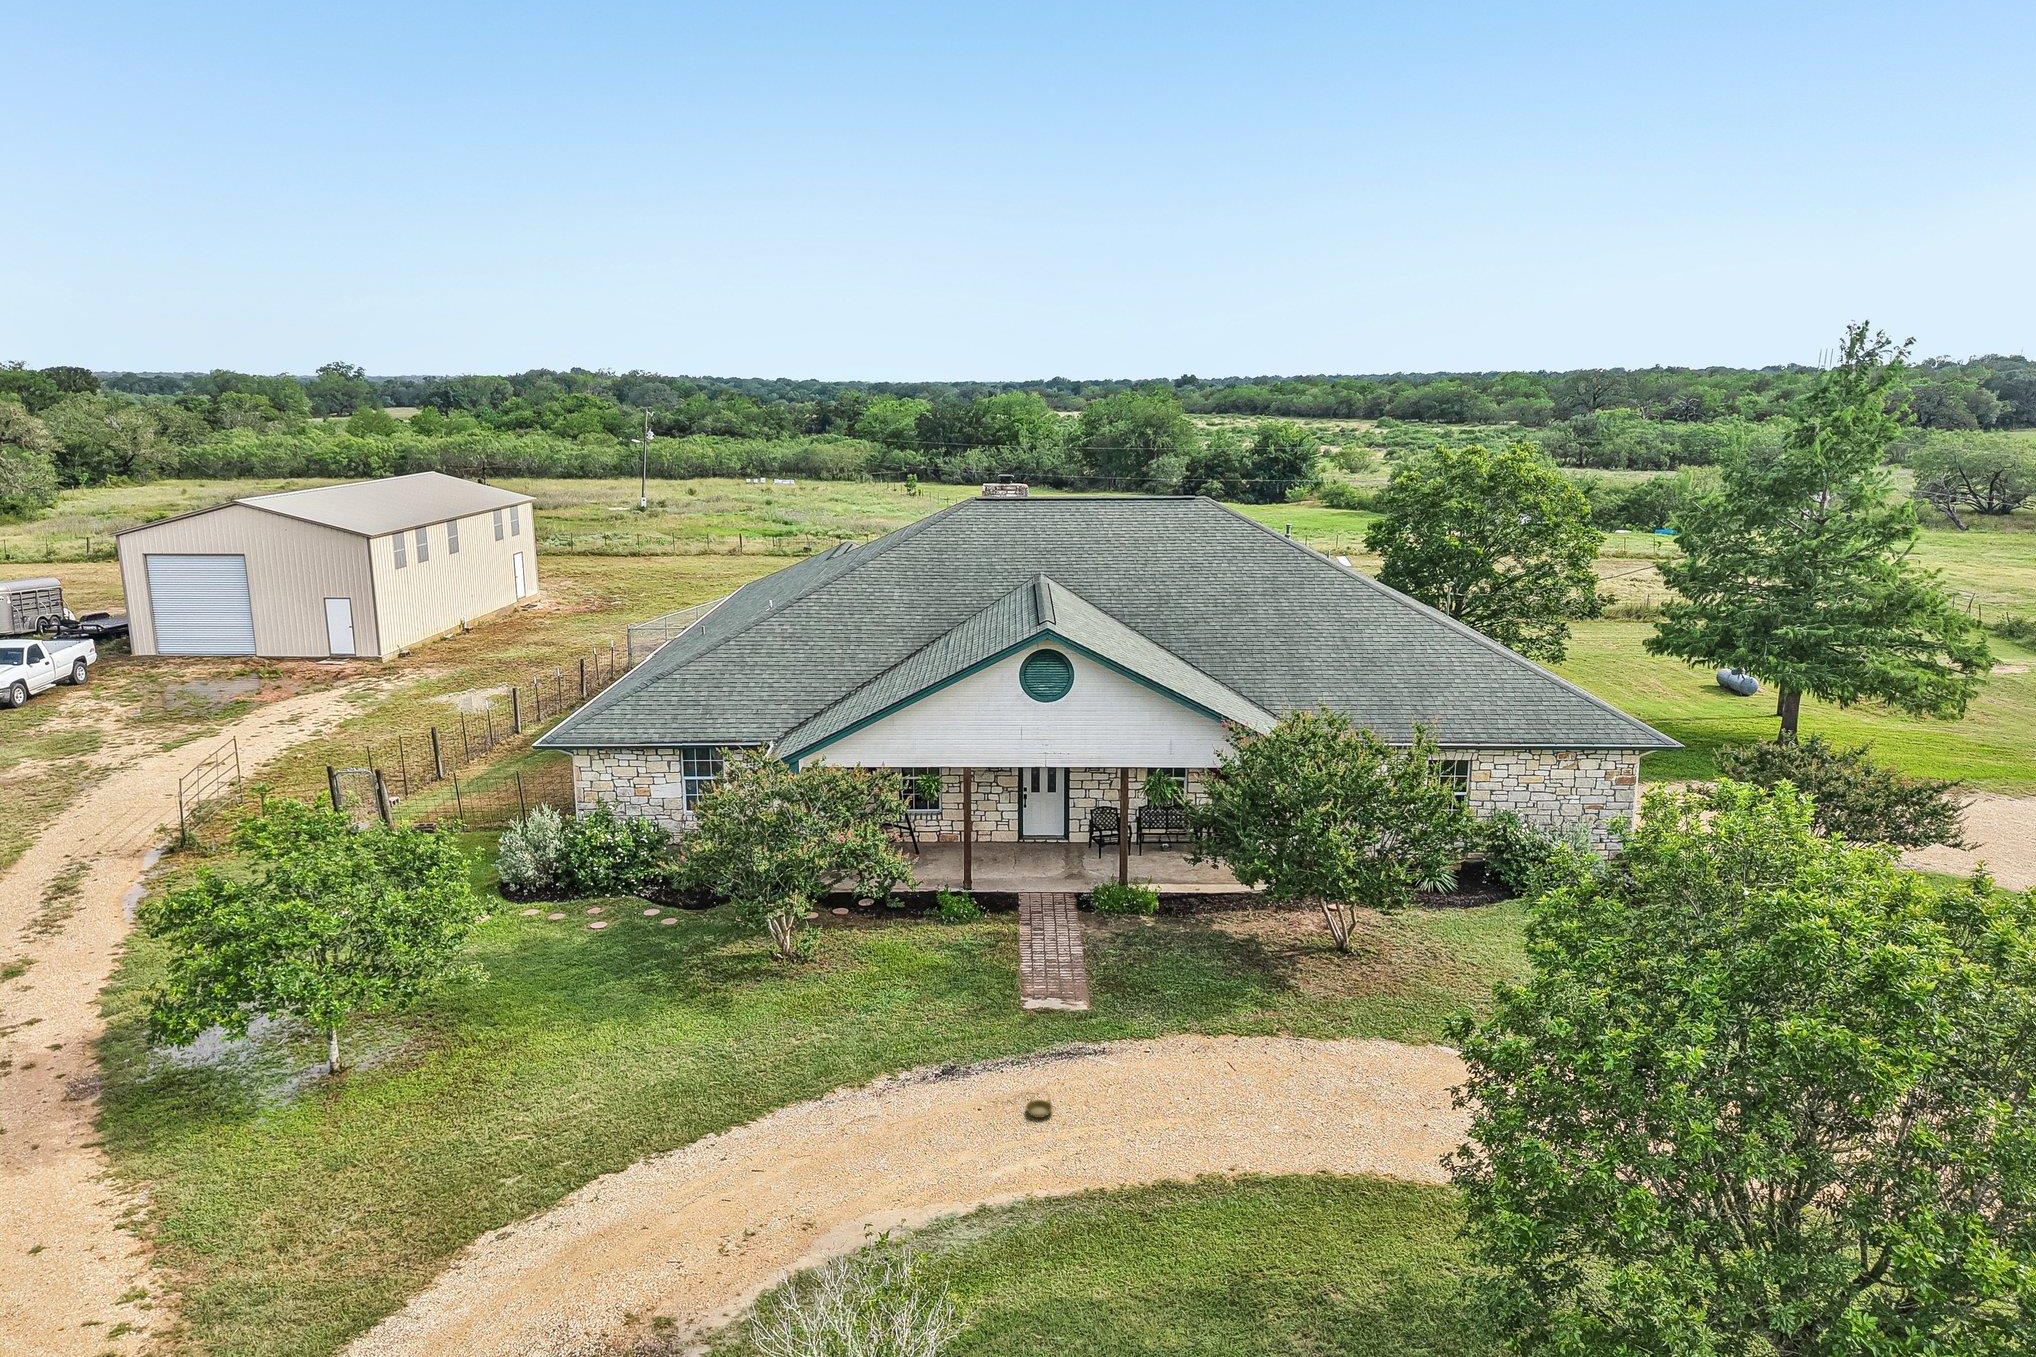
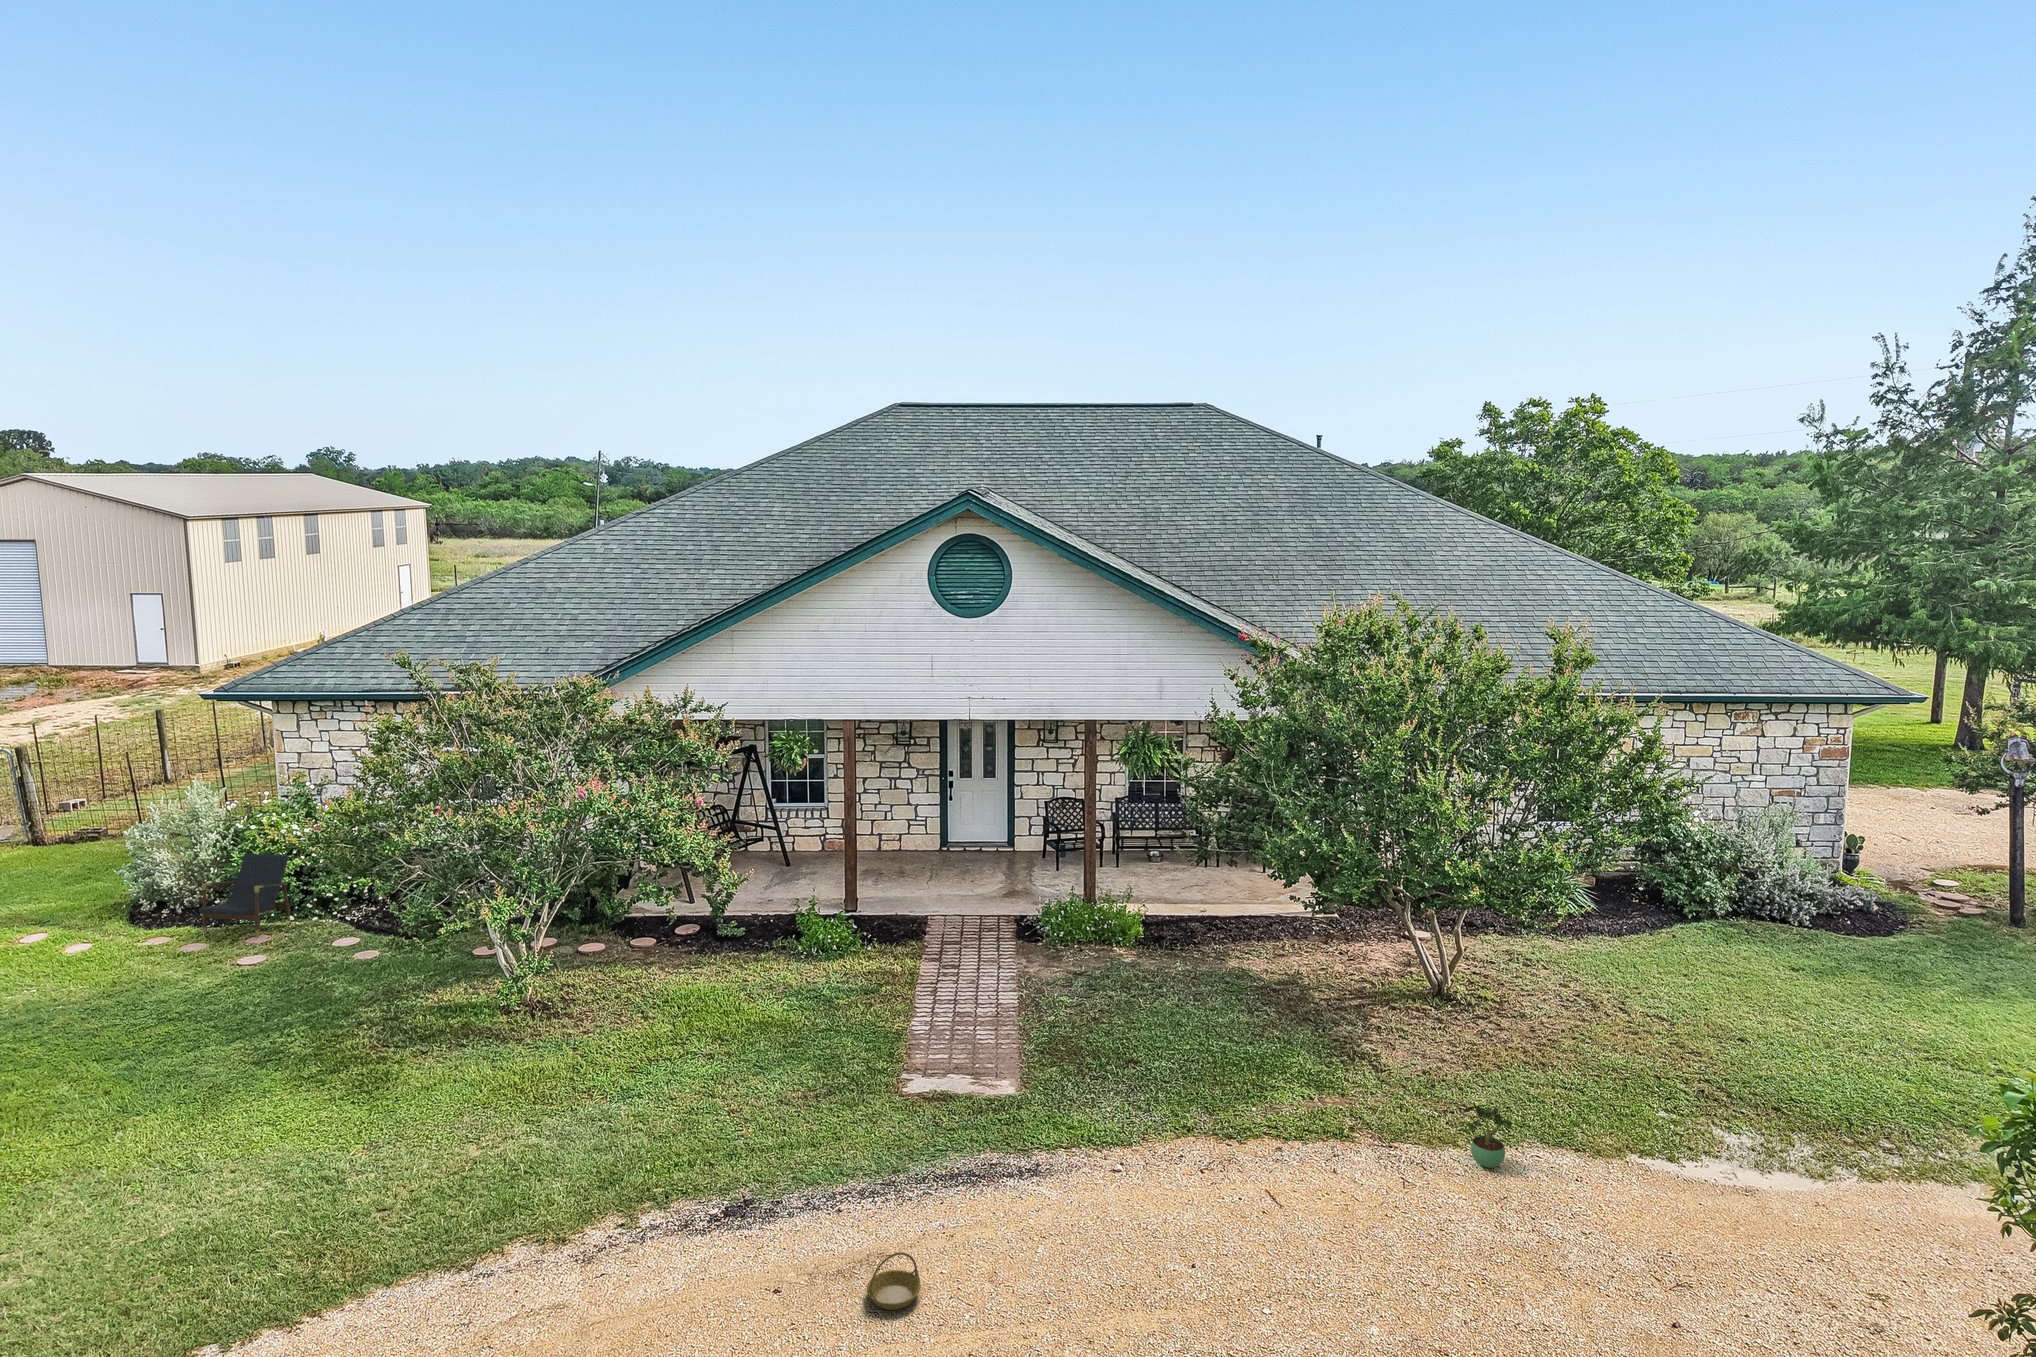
lounge chair: none [554,853,604,909] -> present [199,854,290,937]
potted plant: none [1338,1018,1361,1051] -> present [1468,1106,1512,1168]

